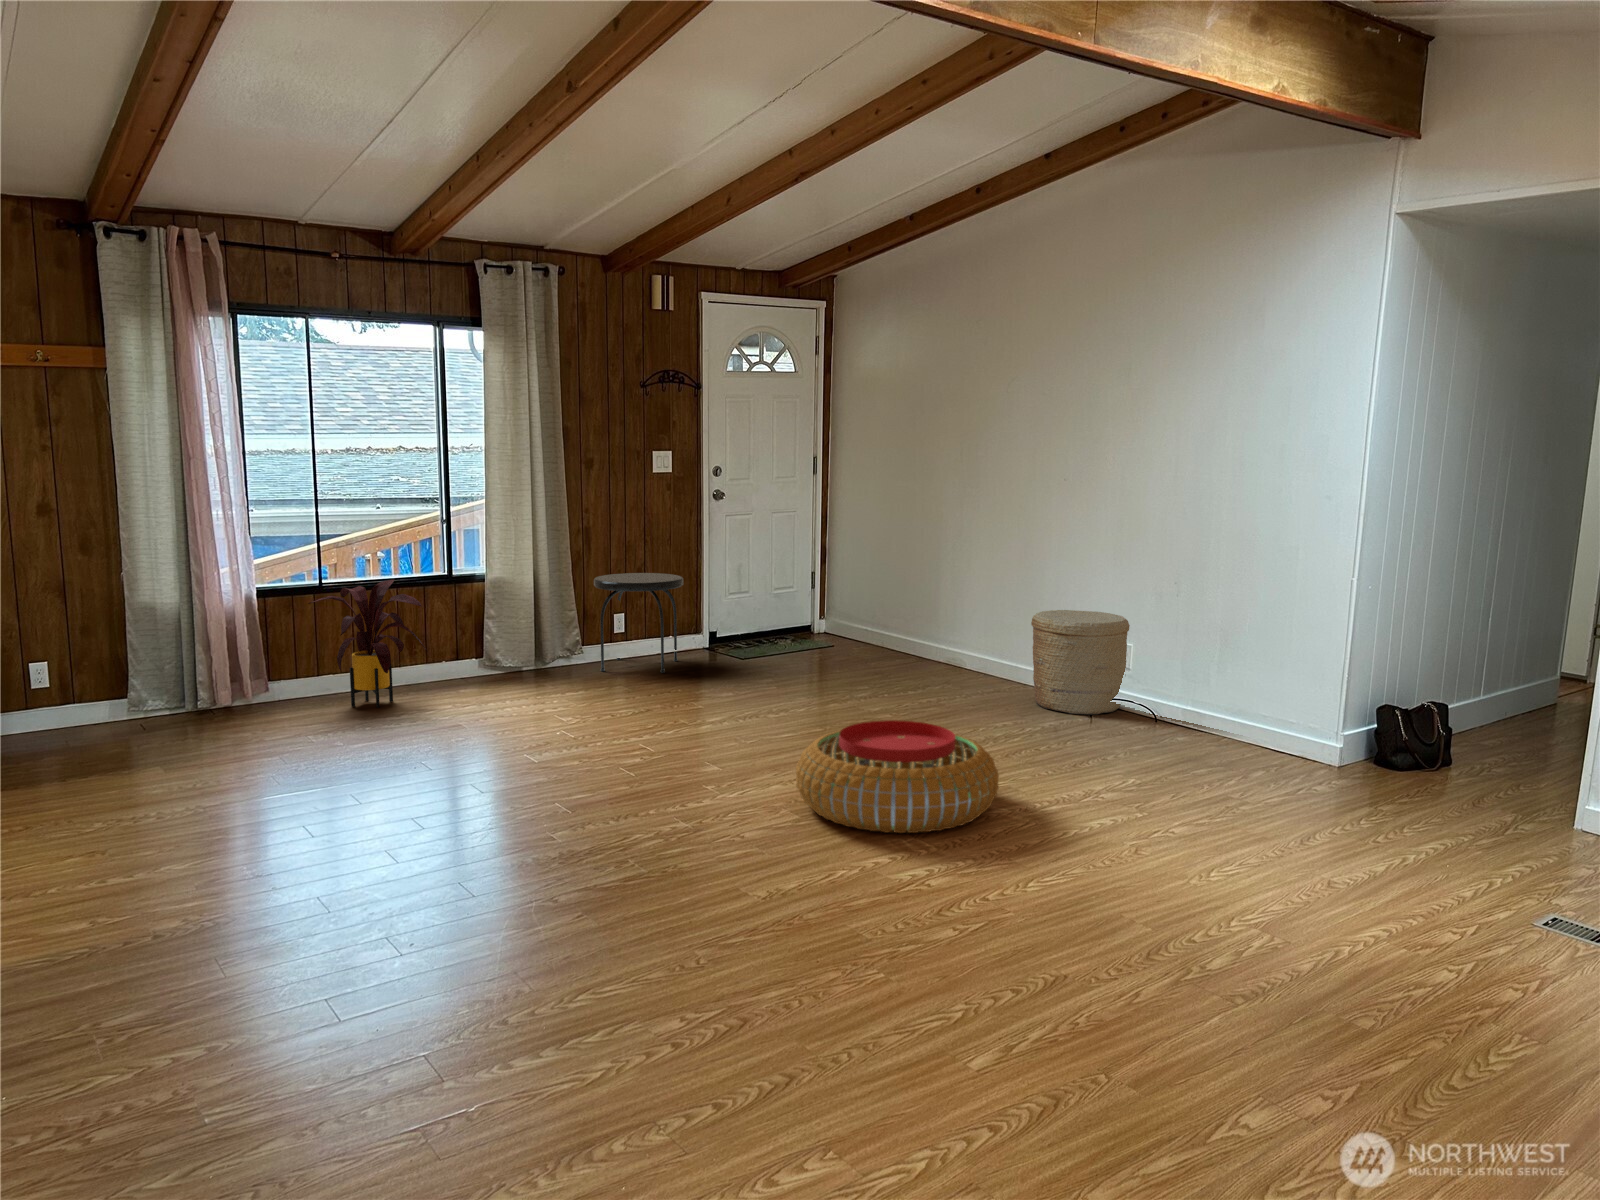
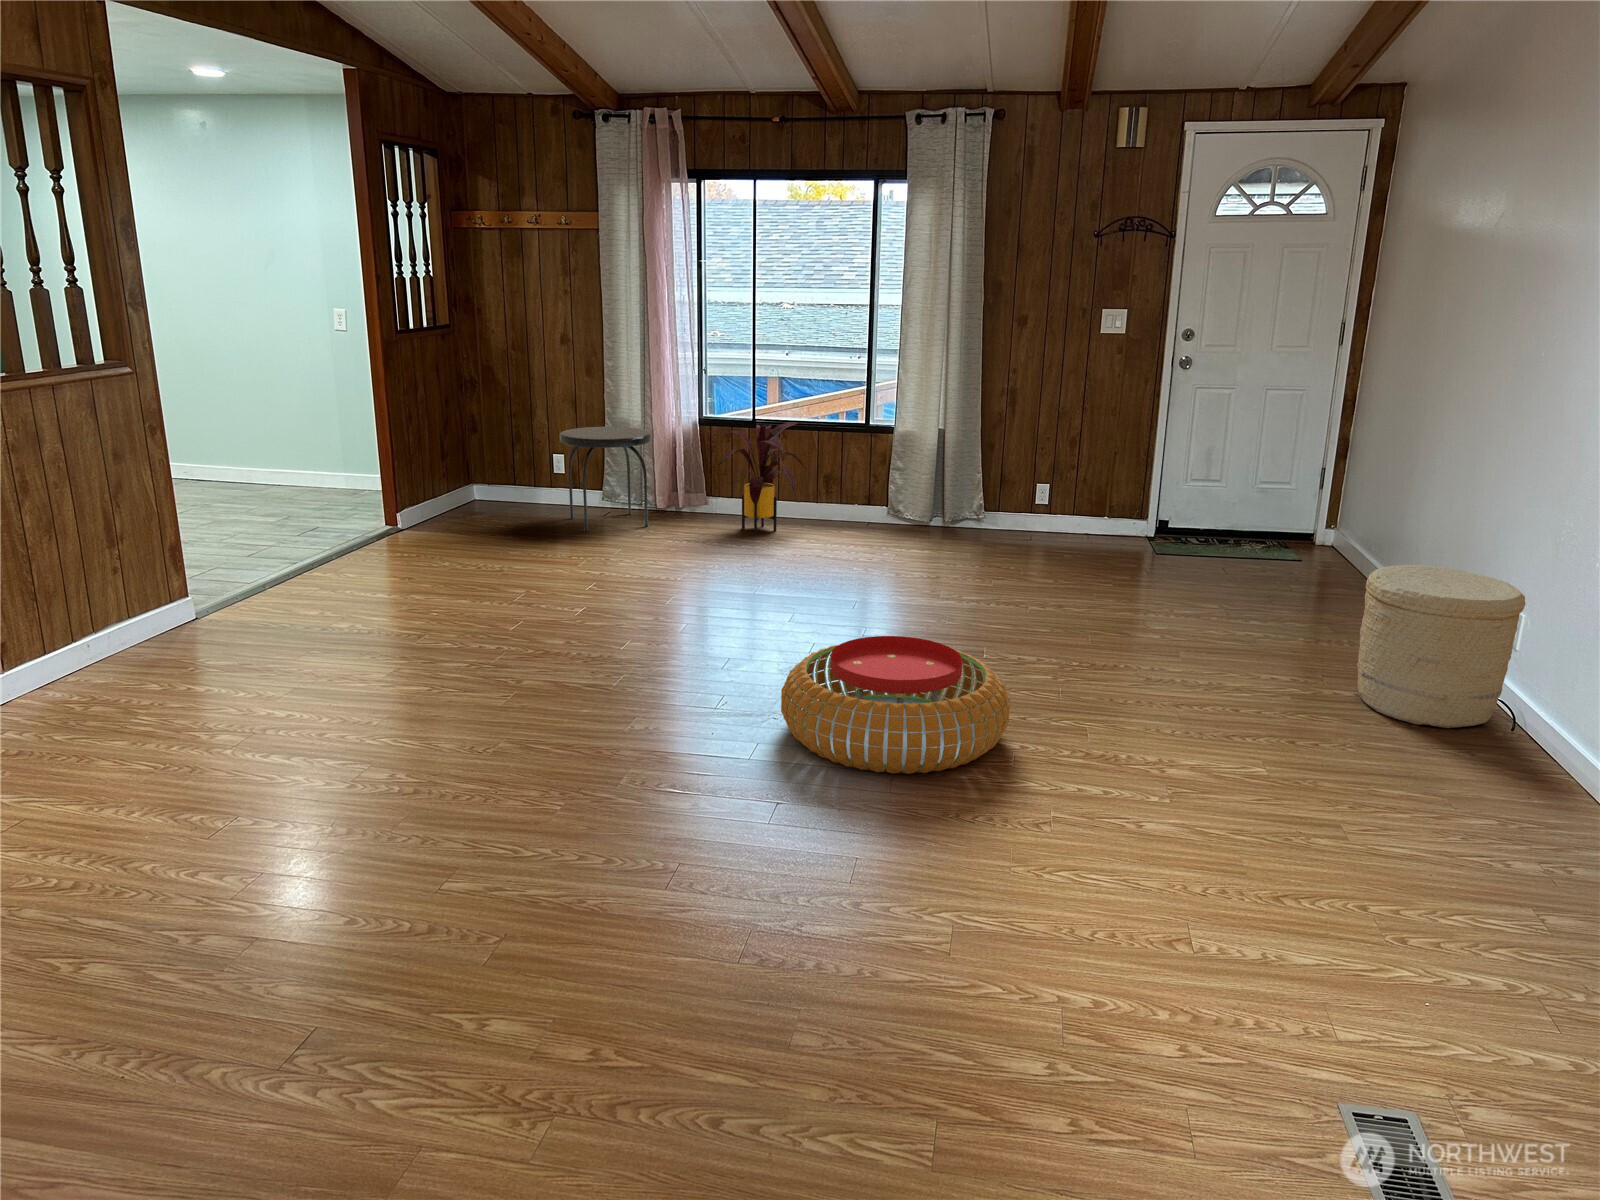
side table: present [594,573,683,673] -> present [560,427,652,531]

